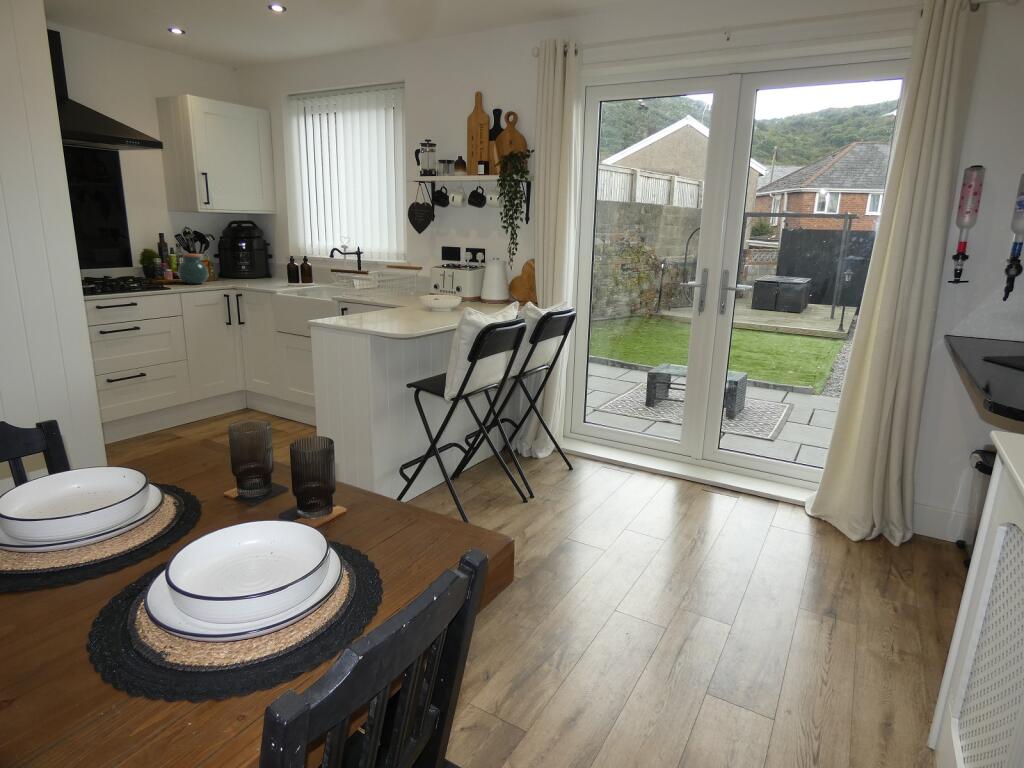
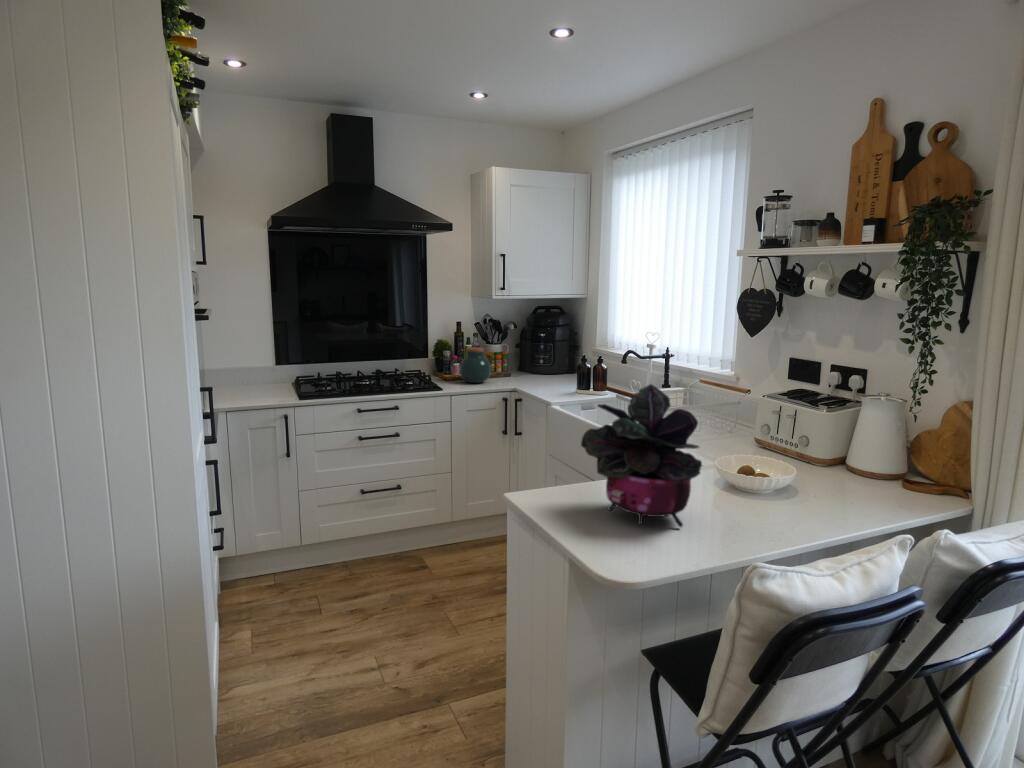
potted plant: none [358,246,426,321] -> present [581,385,702,527]

